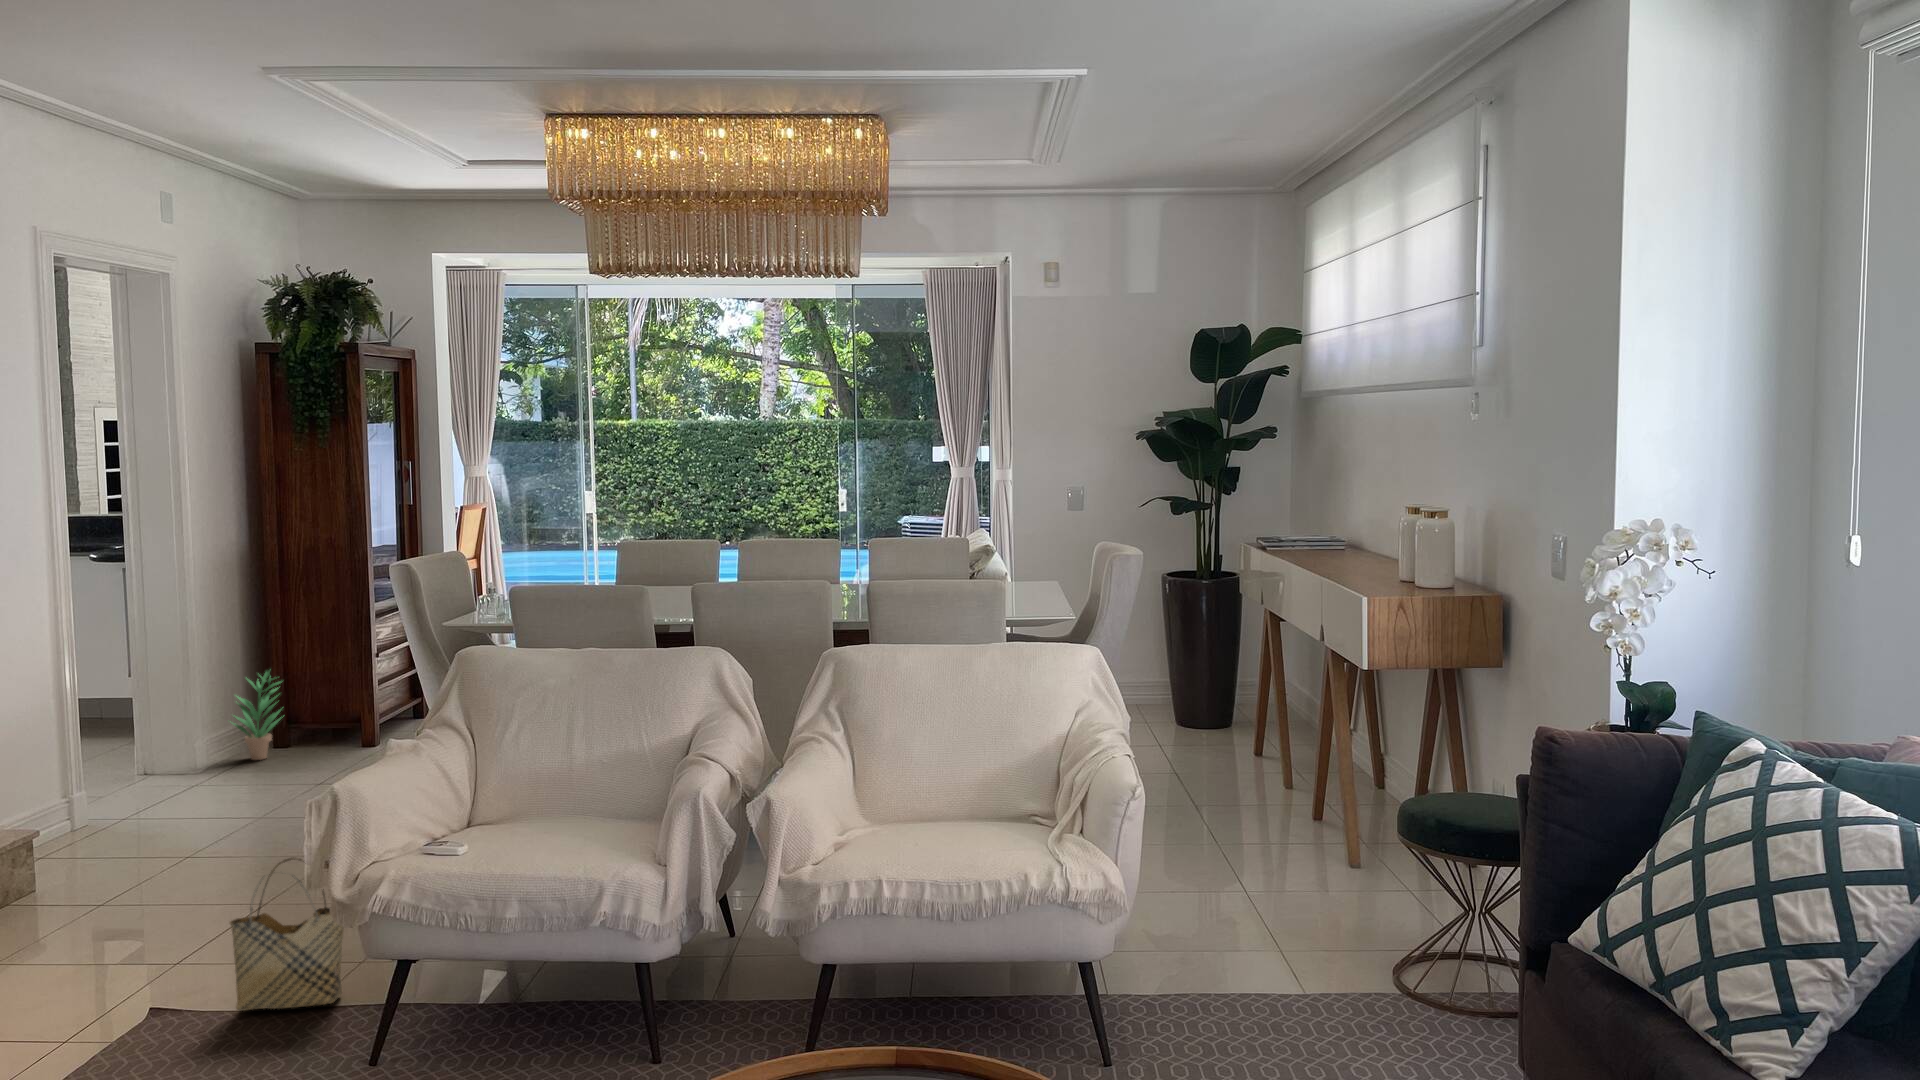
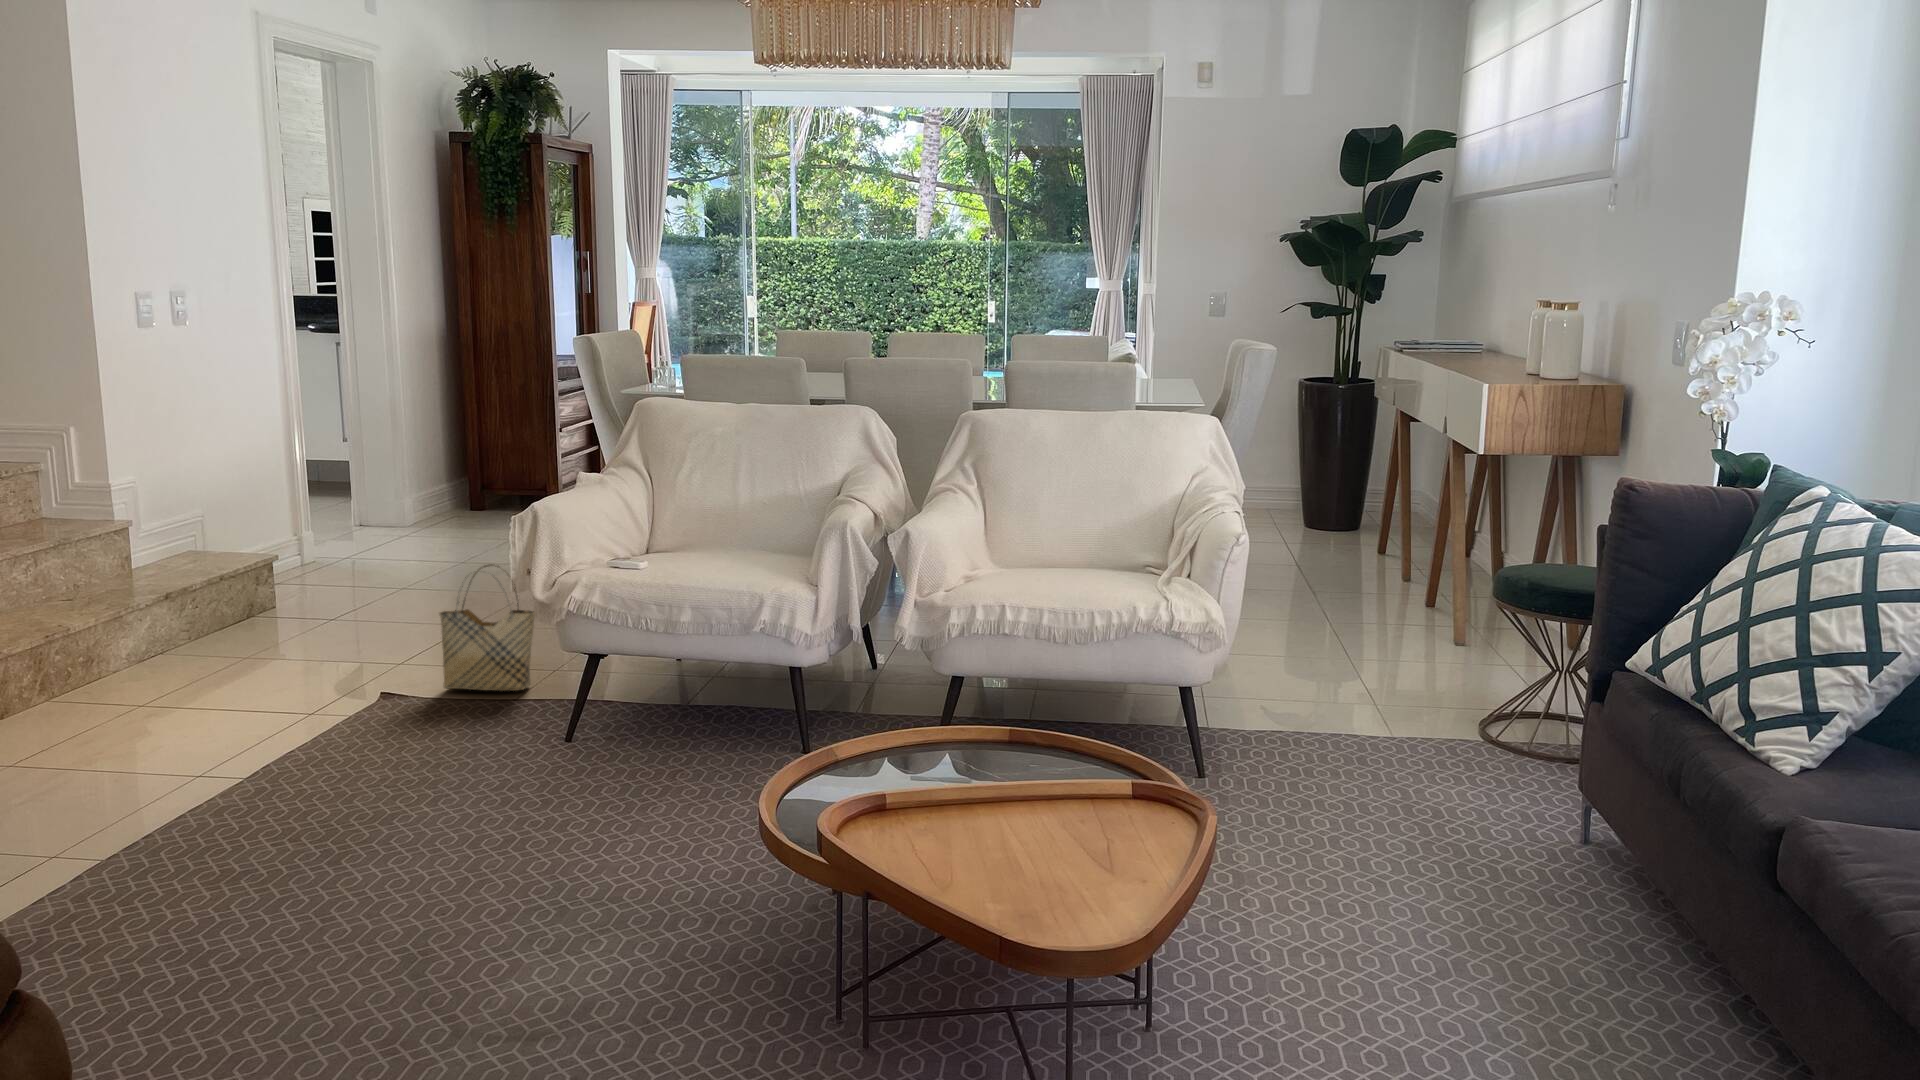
potted plant: present [233,671,281,760] -> none [421,440,472,524]

